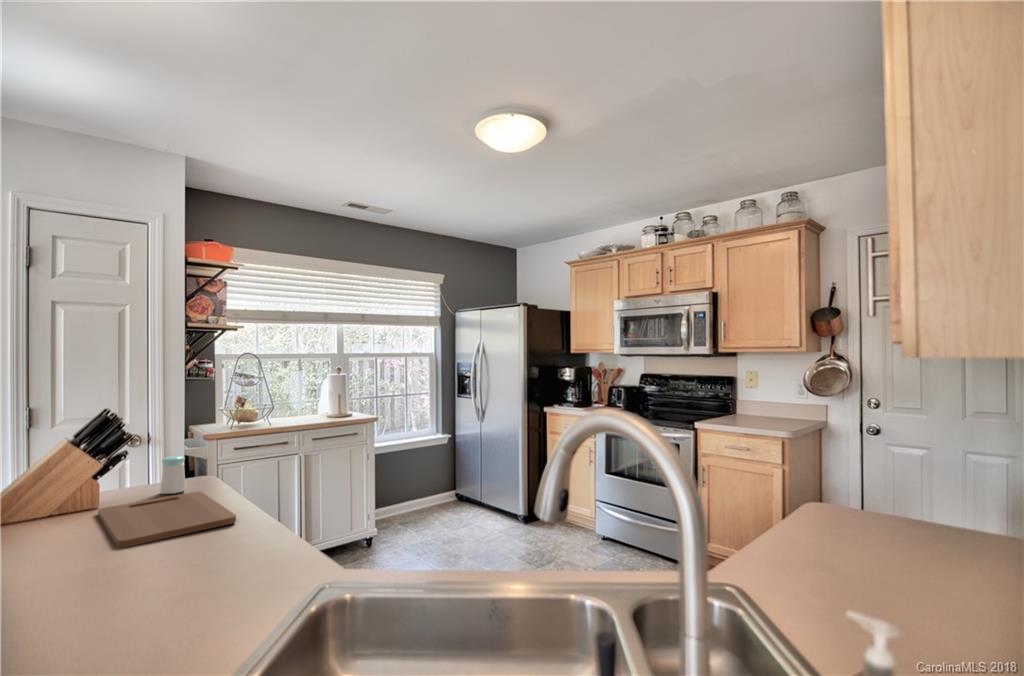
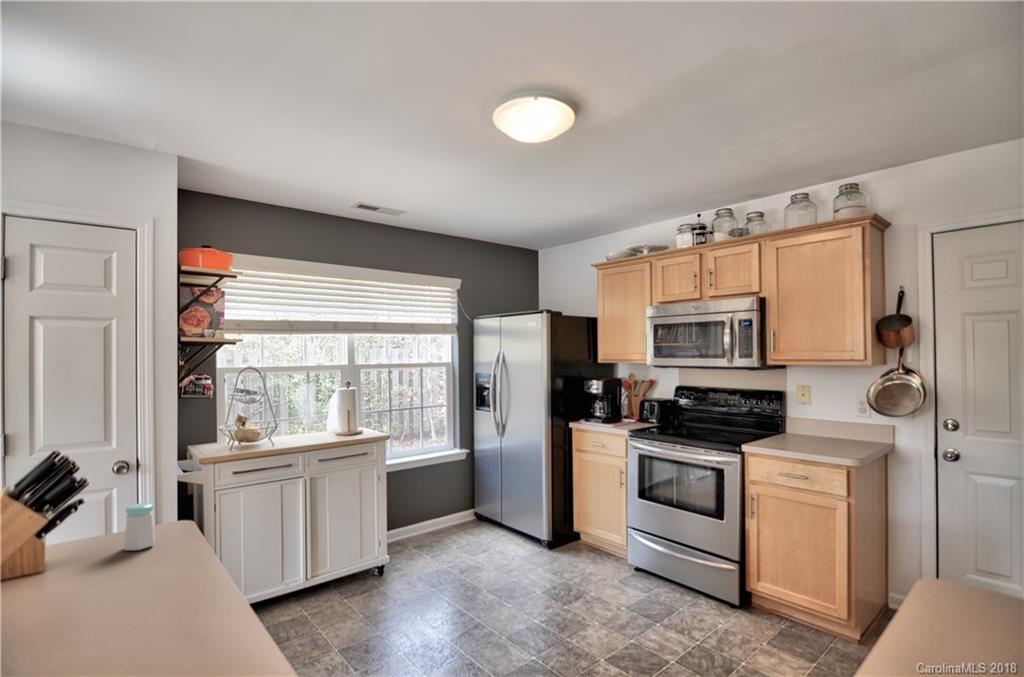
cutting board: present [98,492,236,548] -> none [36,549,200,649]

